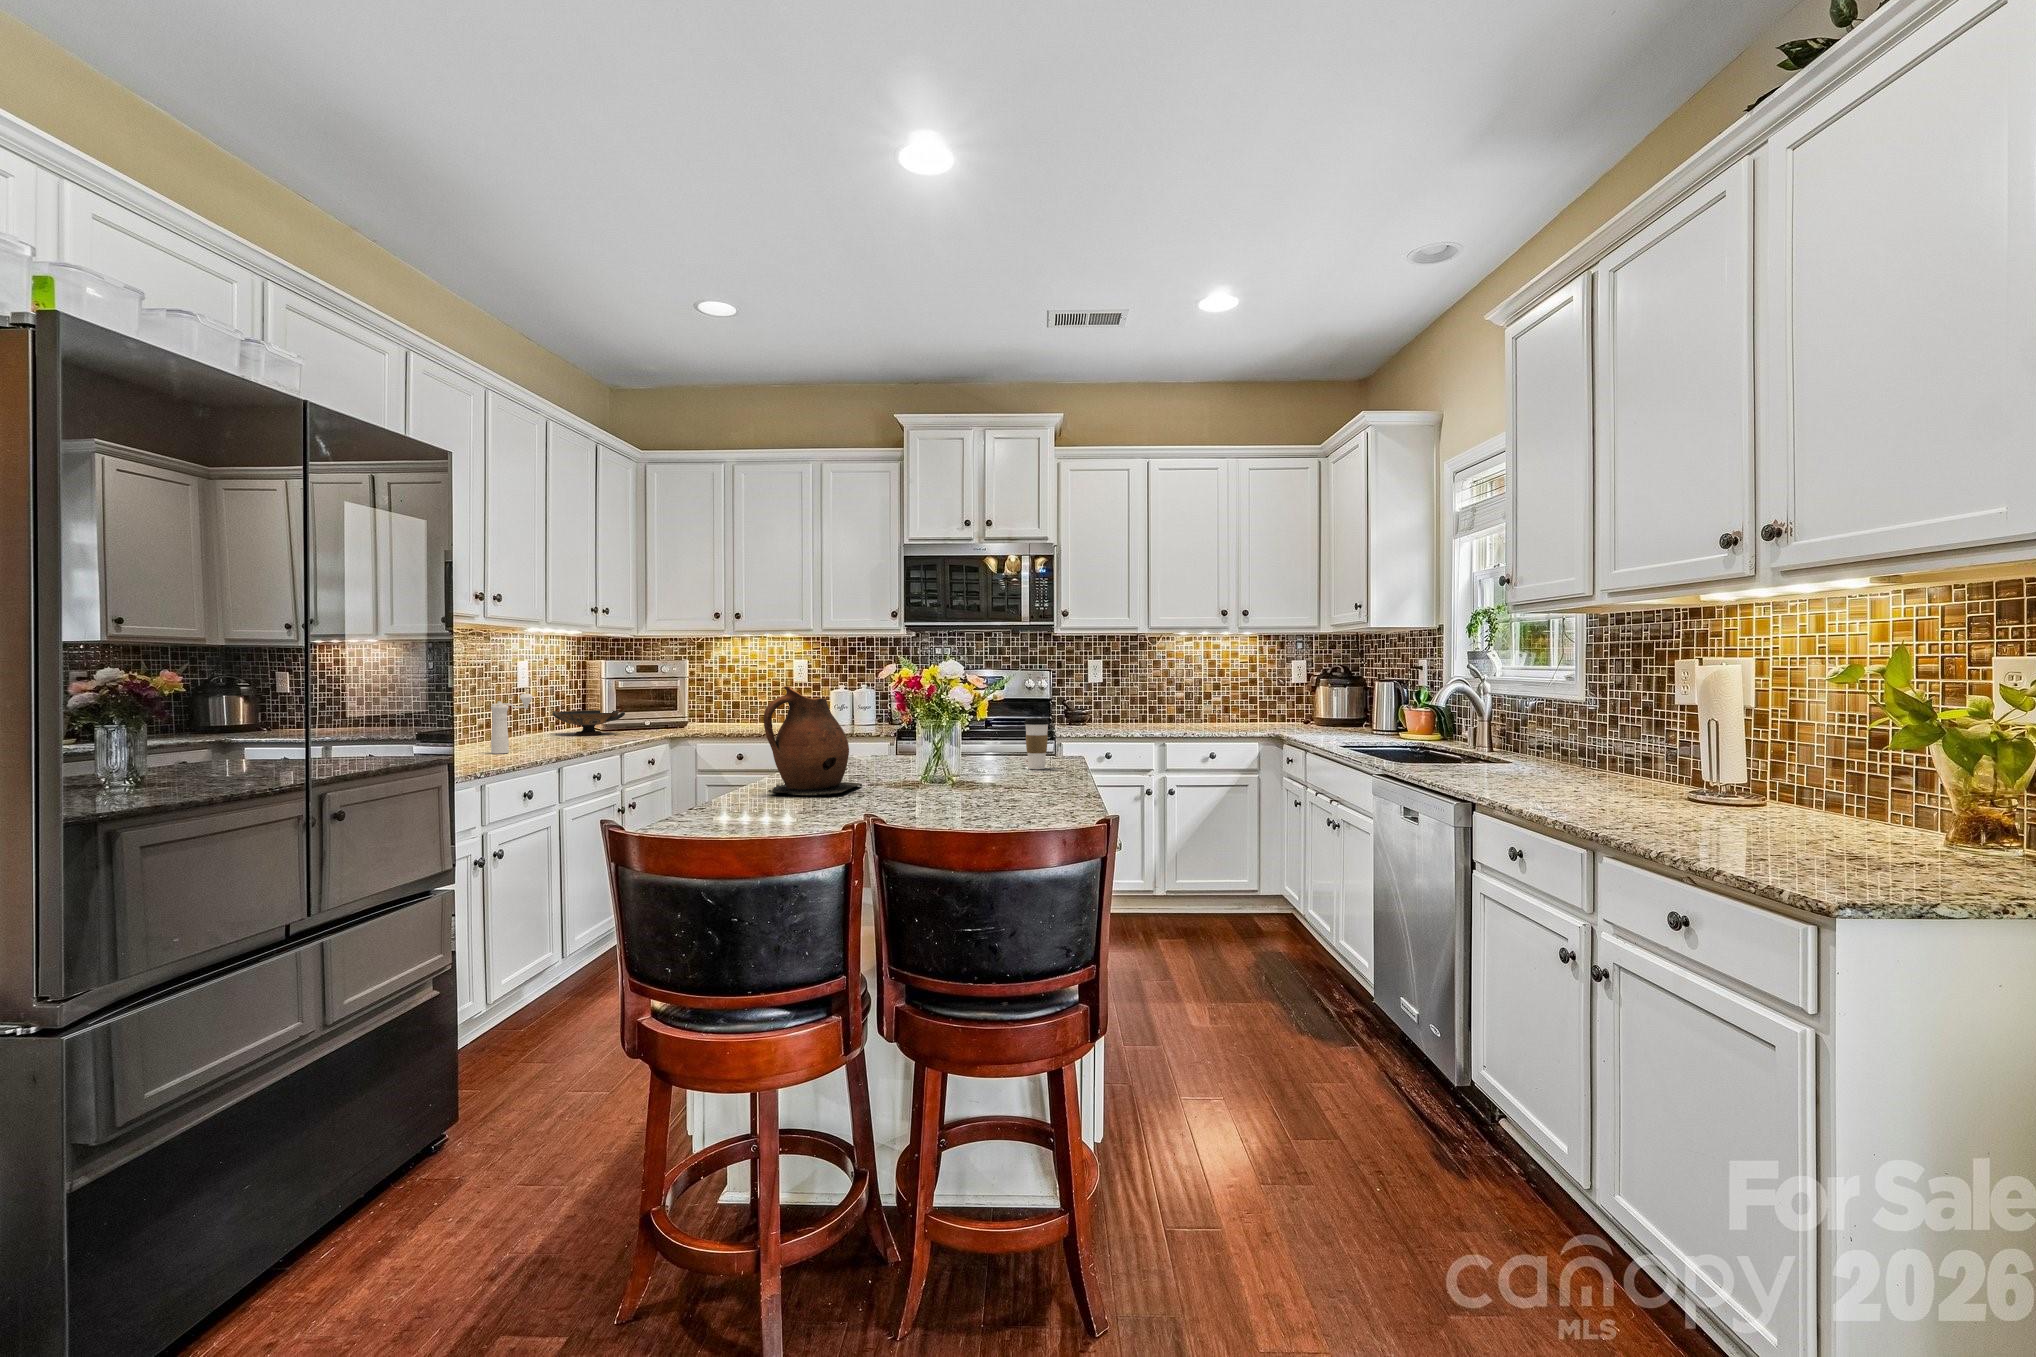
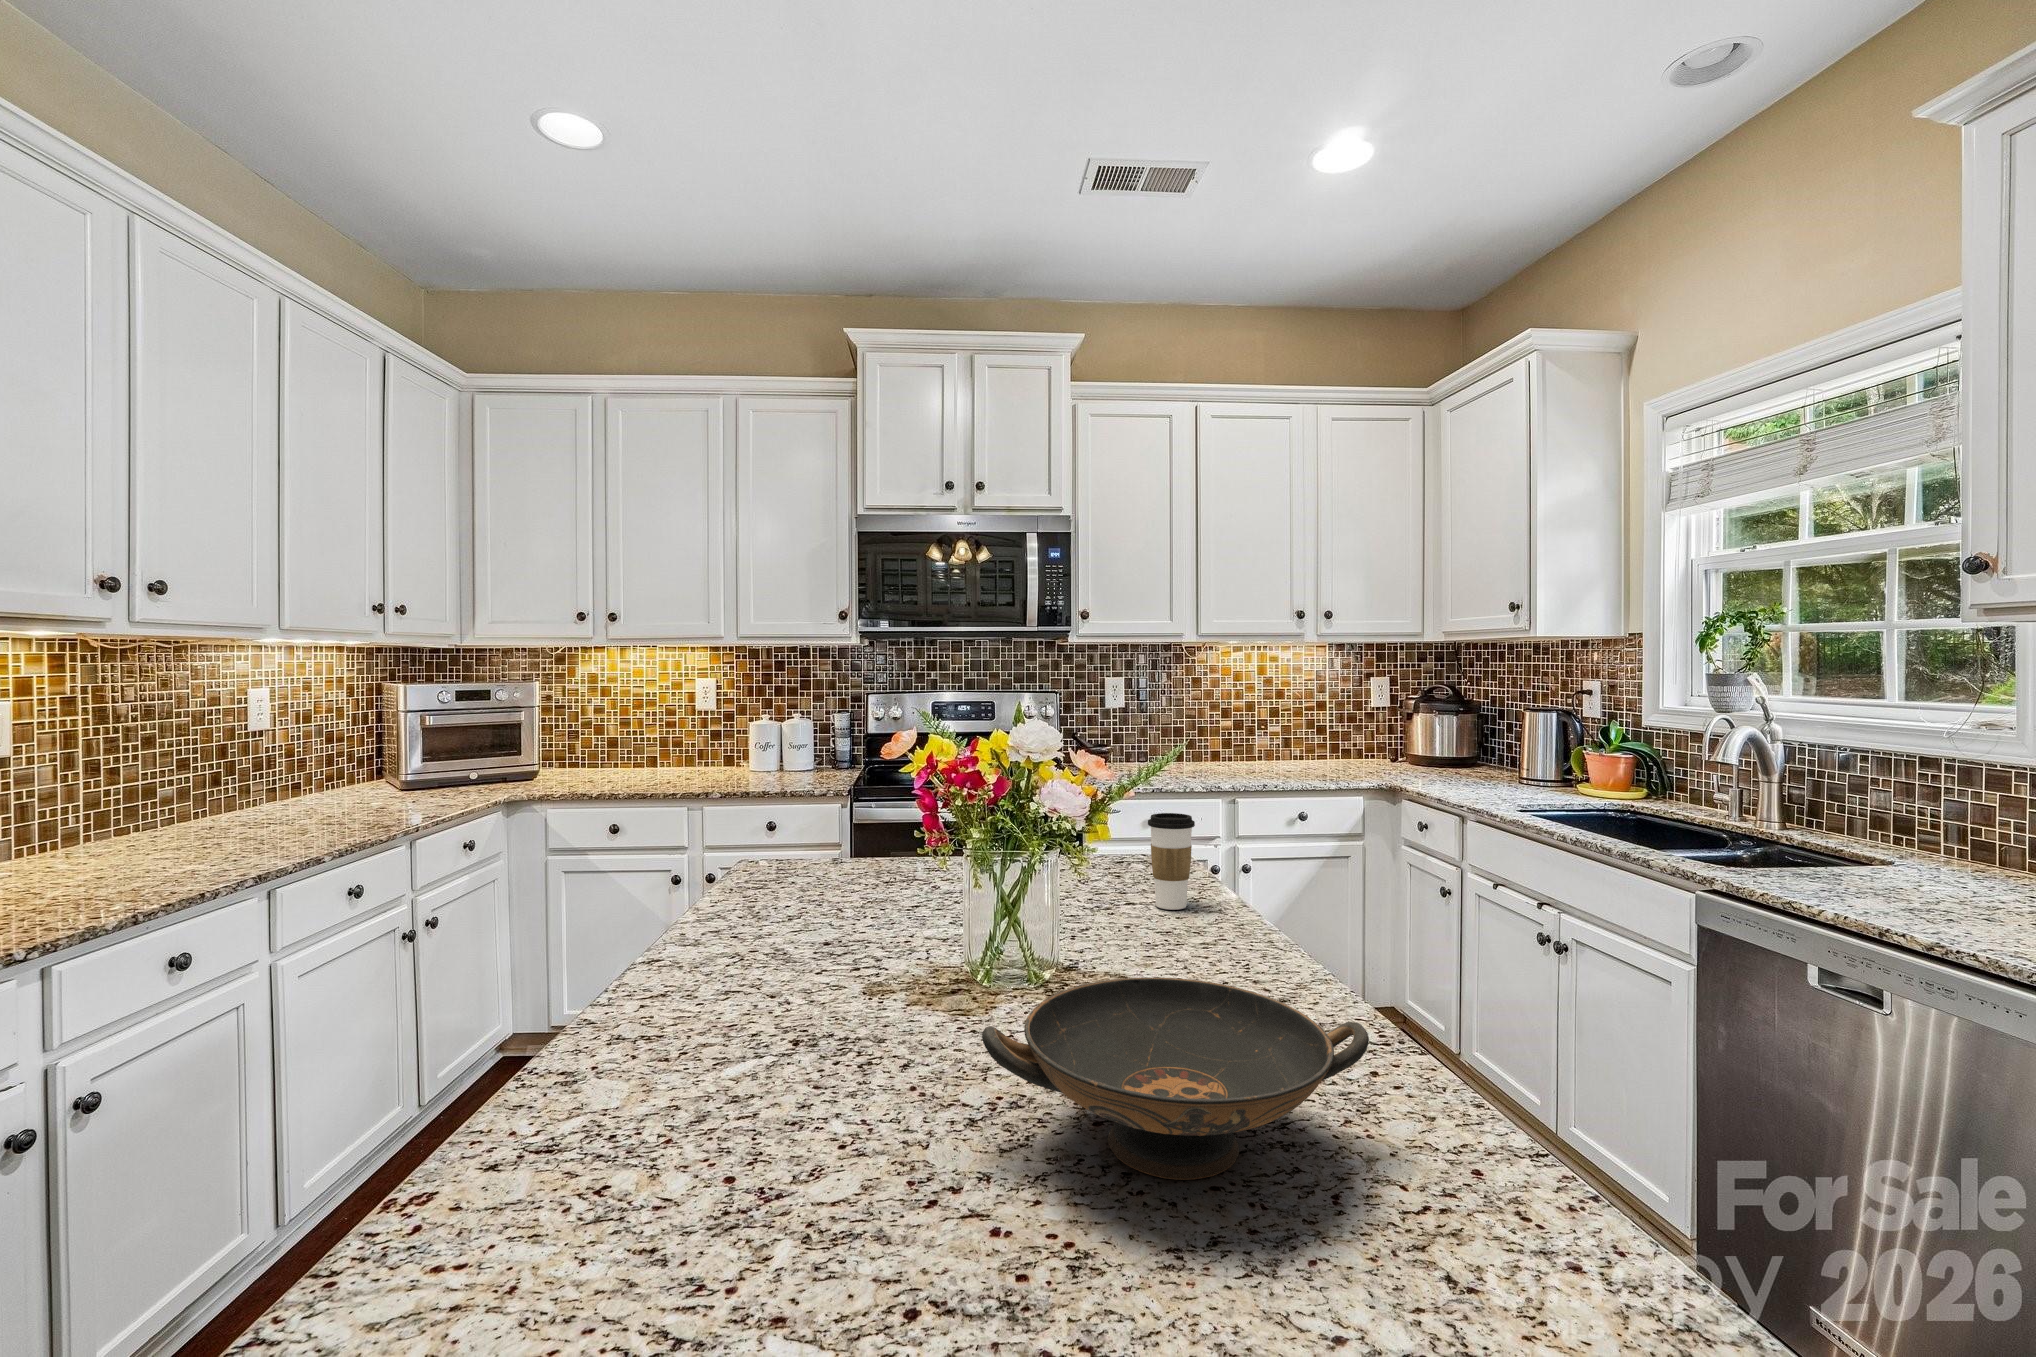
ceramic pitcher: present [764,686,862,795] -> none [663,800,884,1077]
pepper mill: present [491,694,533,754] -> none [149,756,240,869]
decorative bowl: present [552,710,625,735] -> present [982,977,1369,1180]

